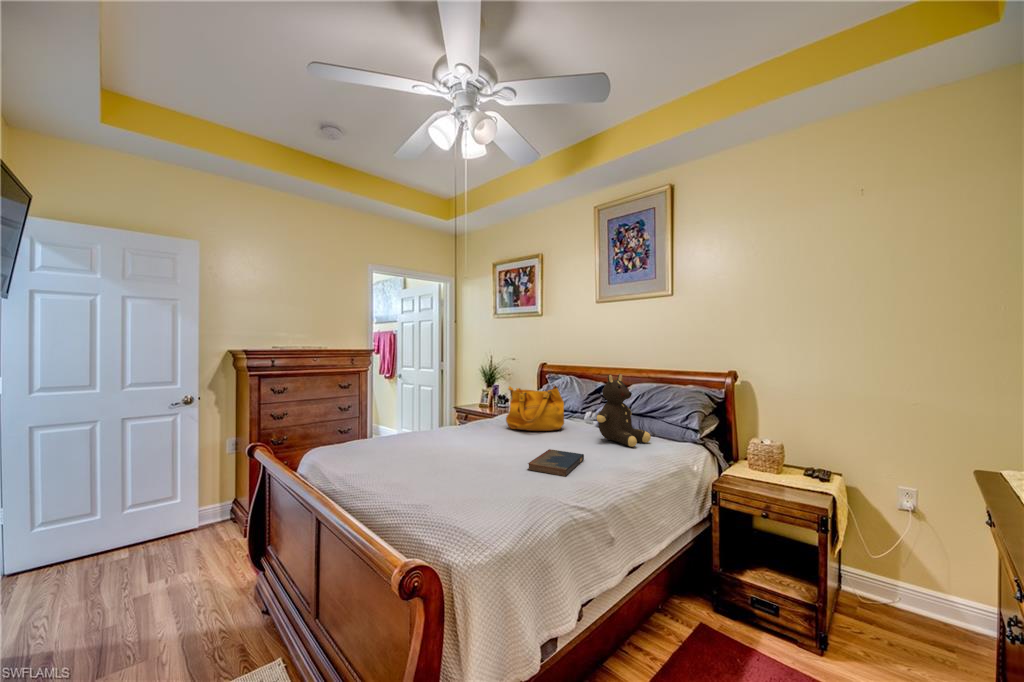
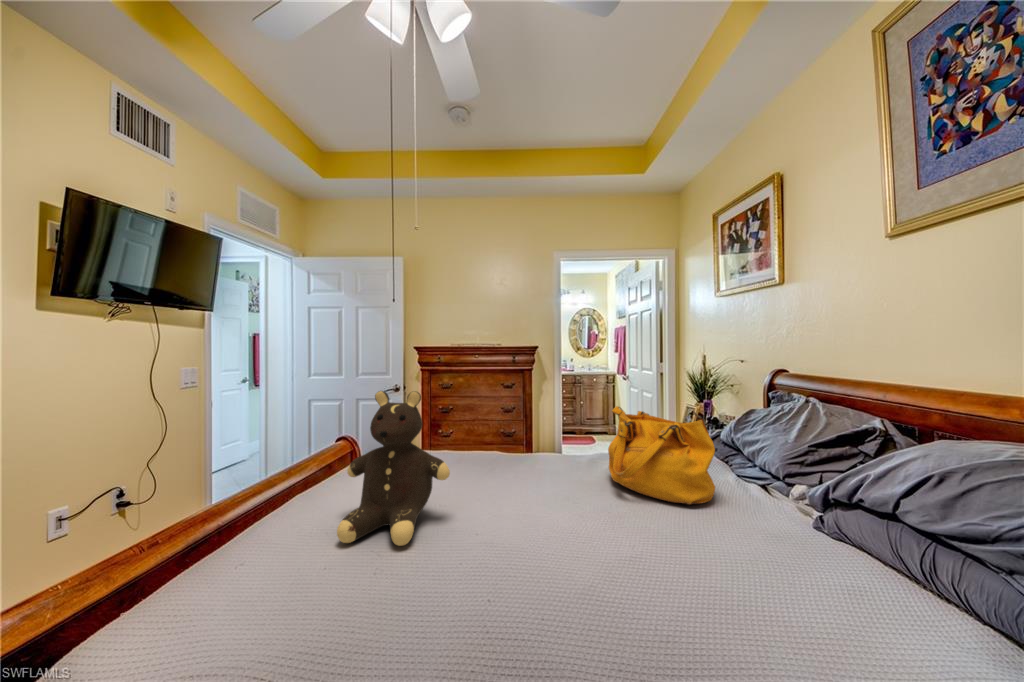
teddy bear: present [597,374,651,447] -> present [337,391,450,546]
hardcover book: present [528,449,584,476] -> none [442,546,582,633]

